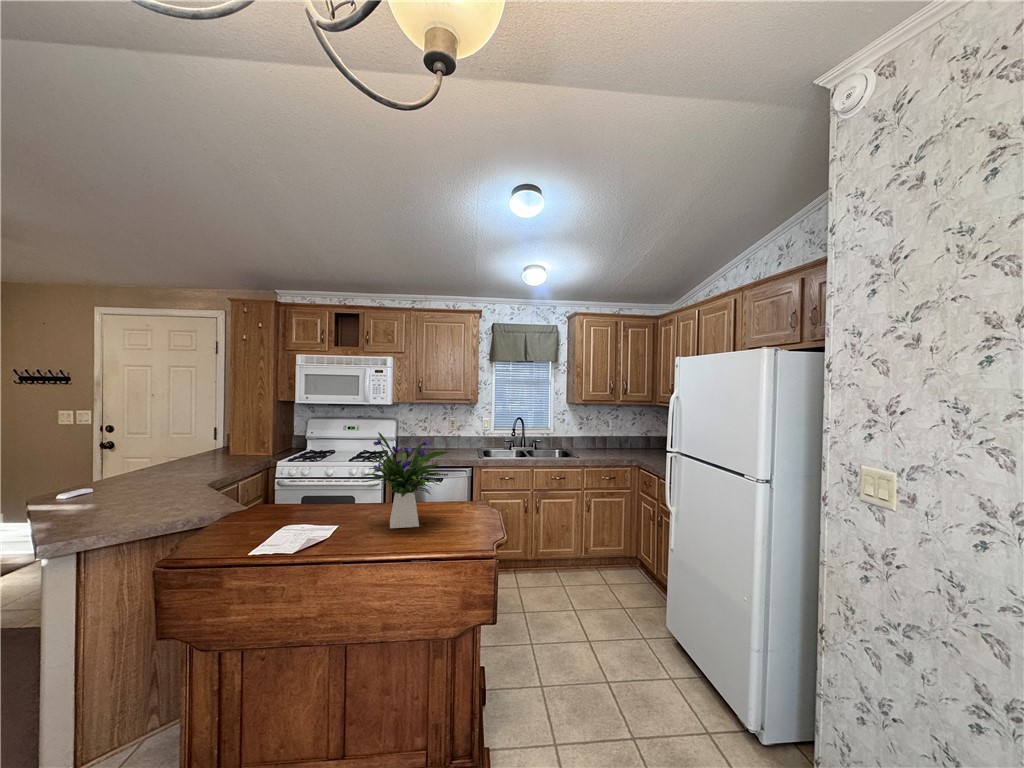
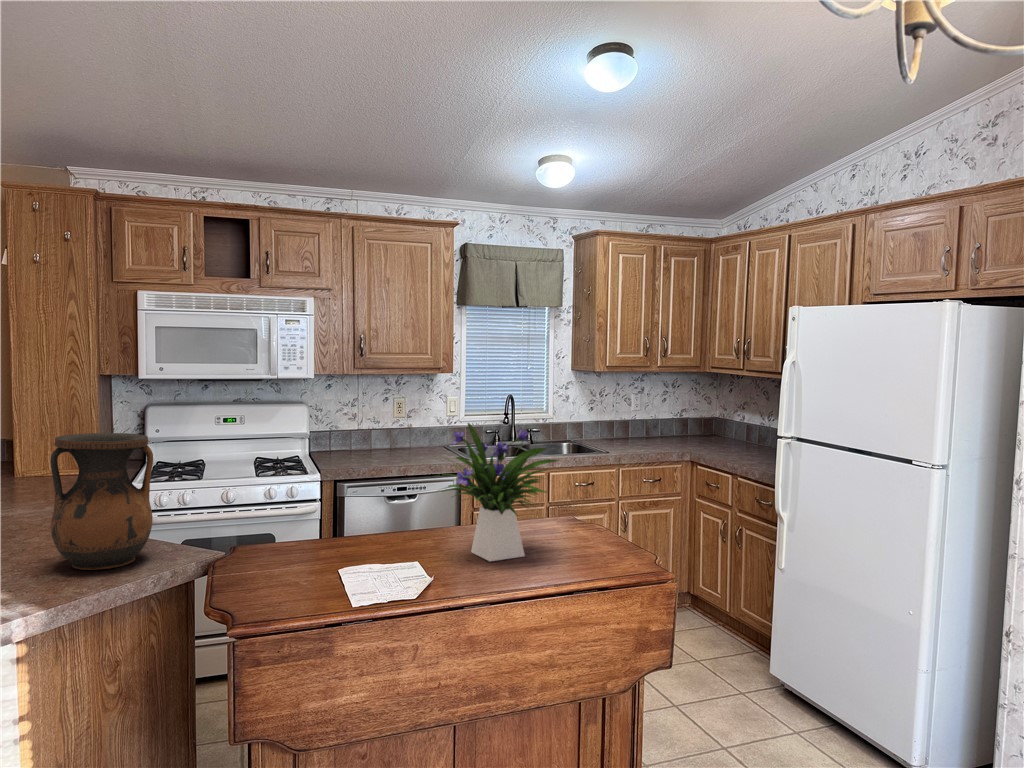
vase: none [140,431,208,513] -> present [50,433,153,570]

